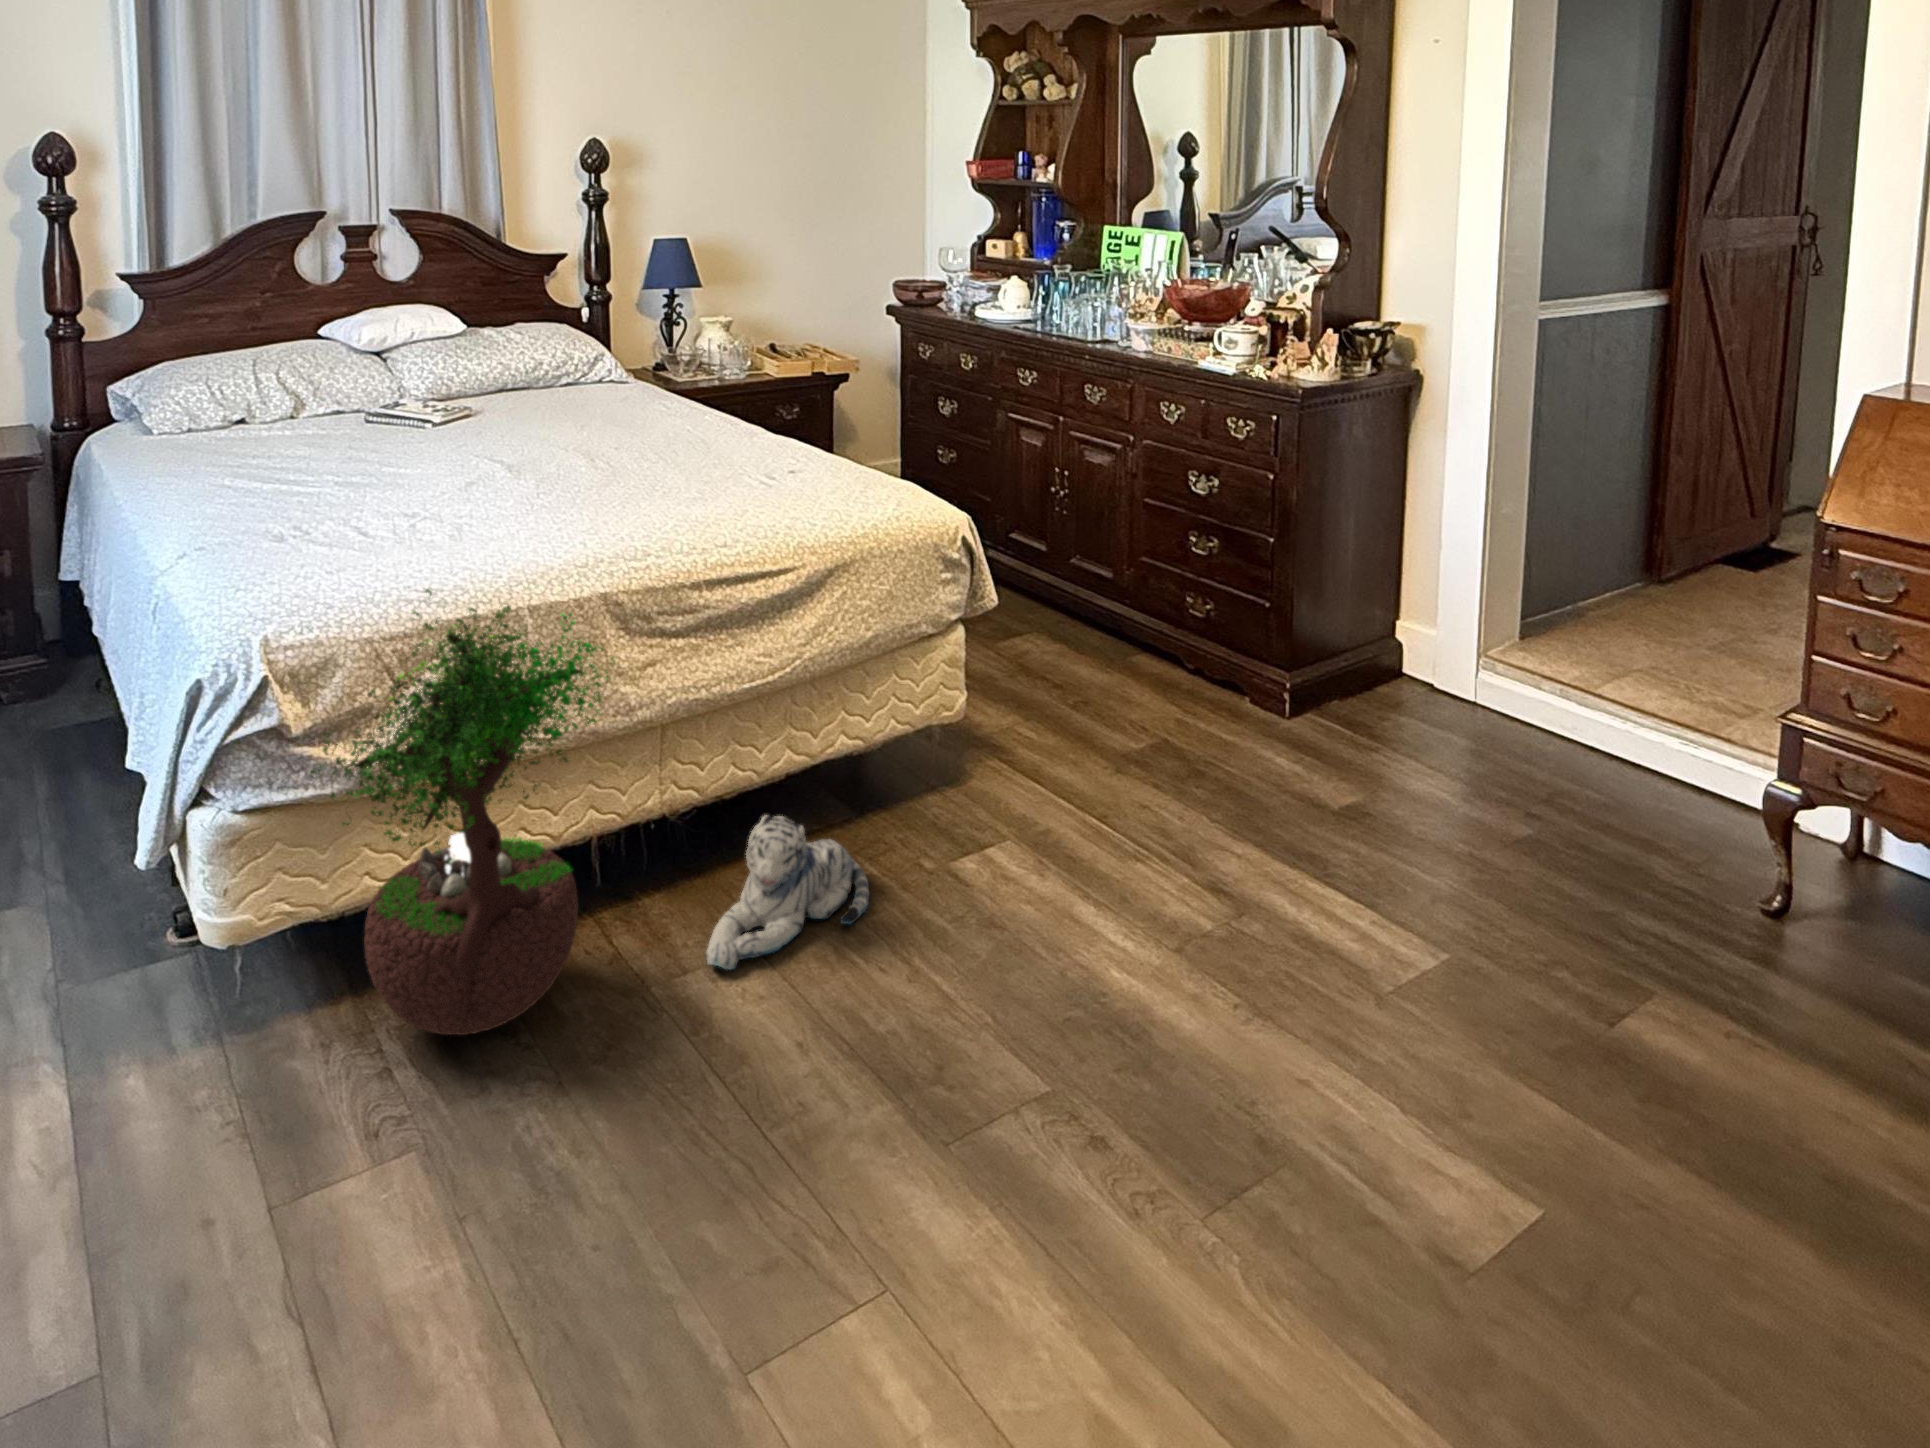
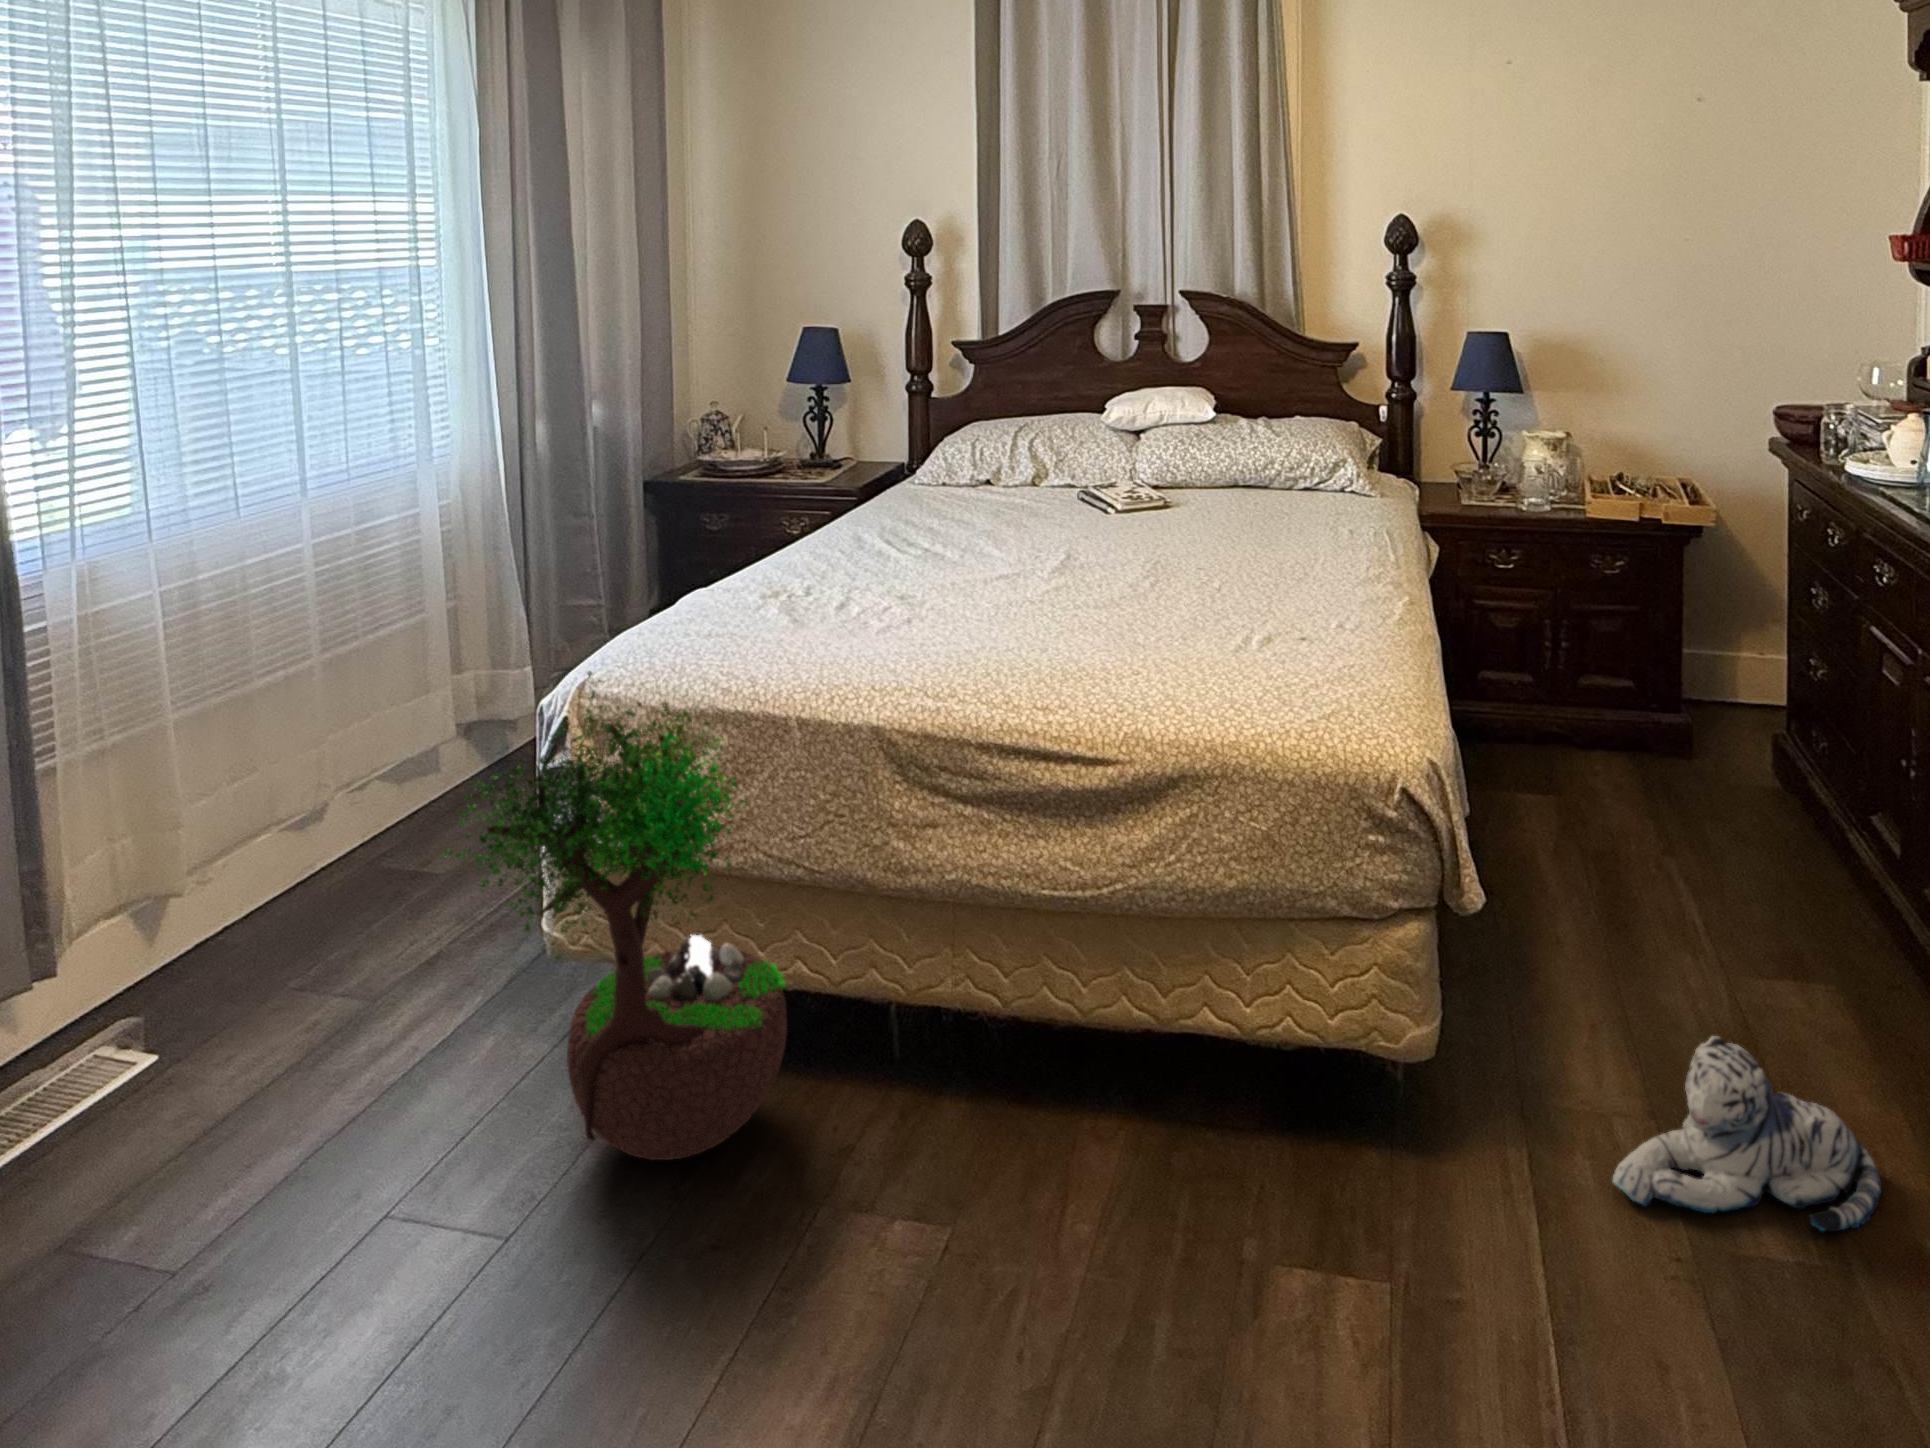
plush toy: present [706,815,870,970] -> present [1613,1036,1882,1232]

